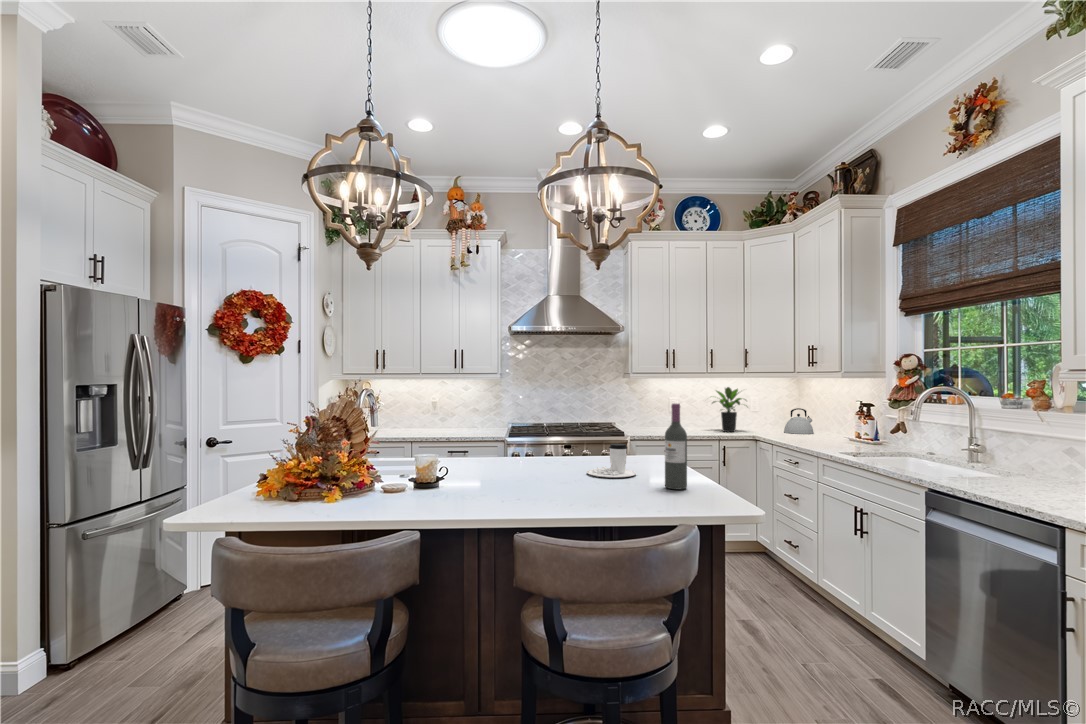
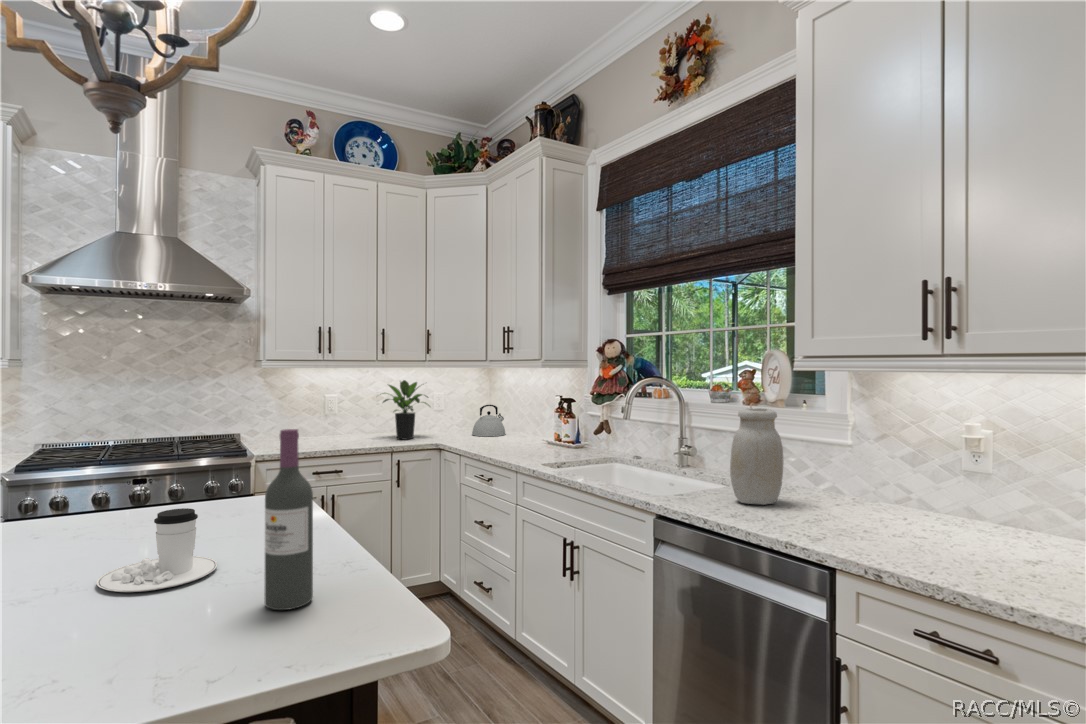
jar: none [999,410,1053,488] -> present [730,408,783,505]

